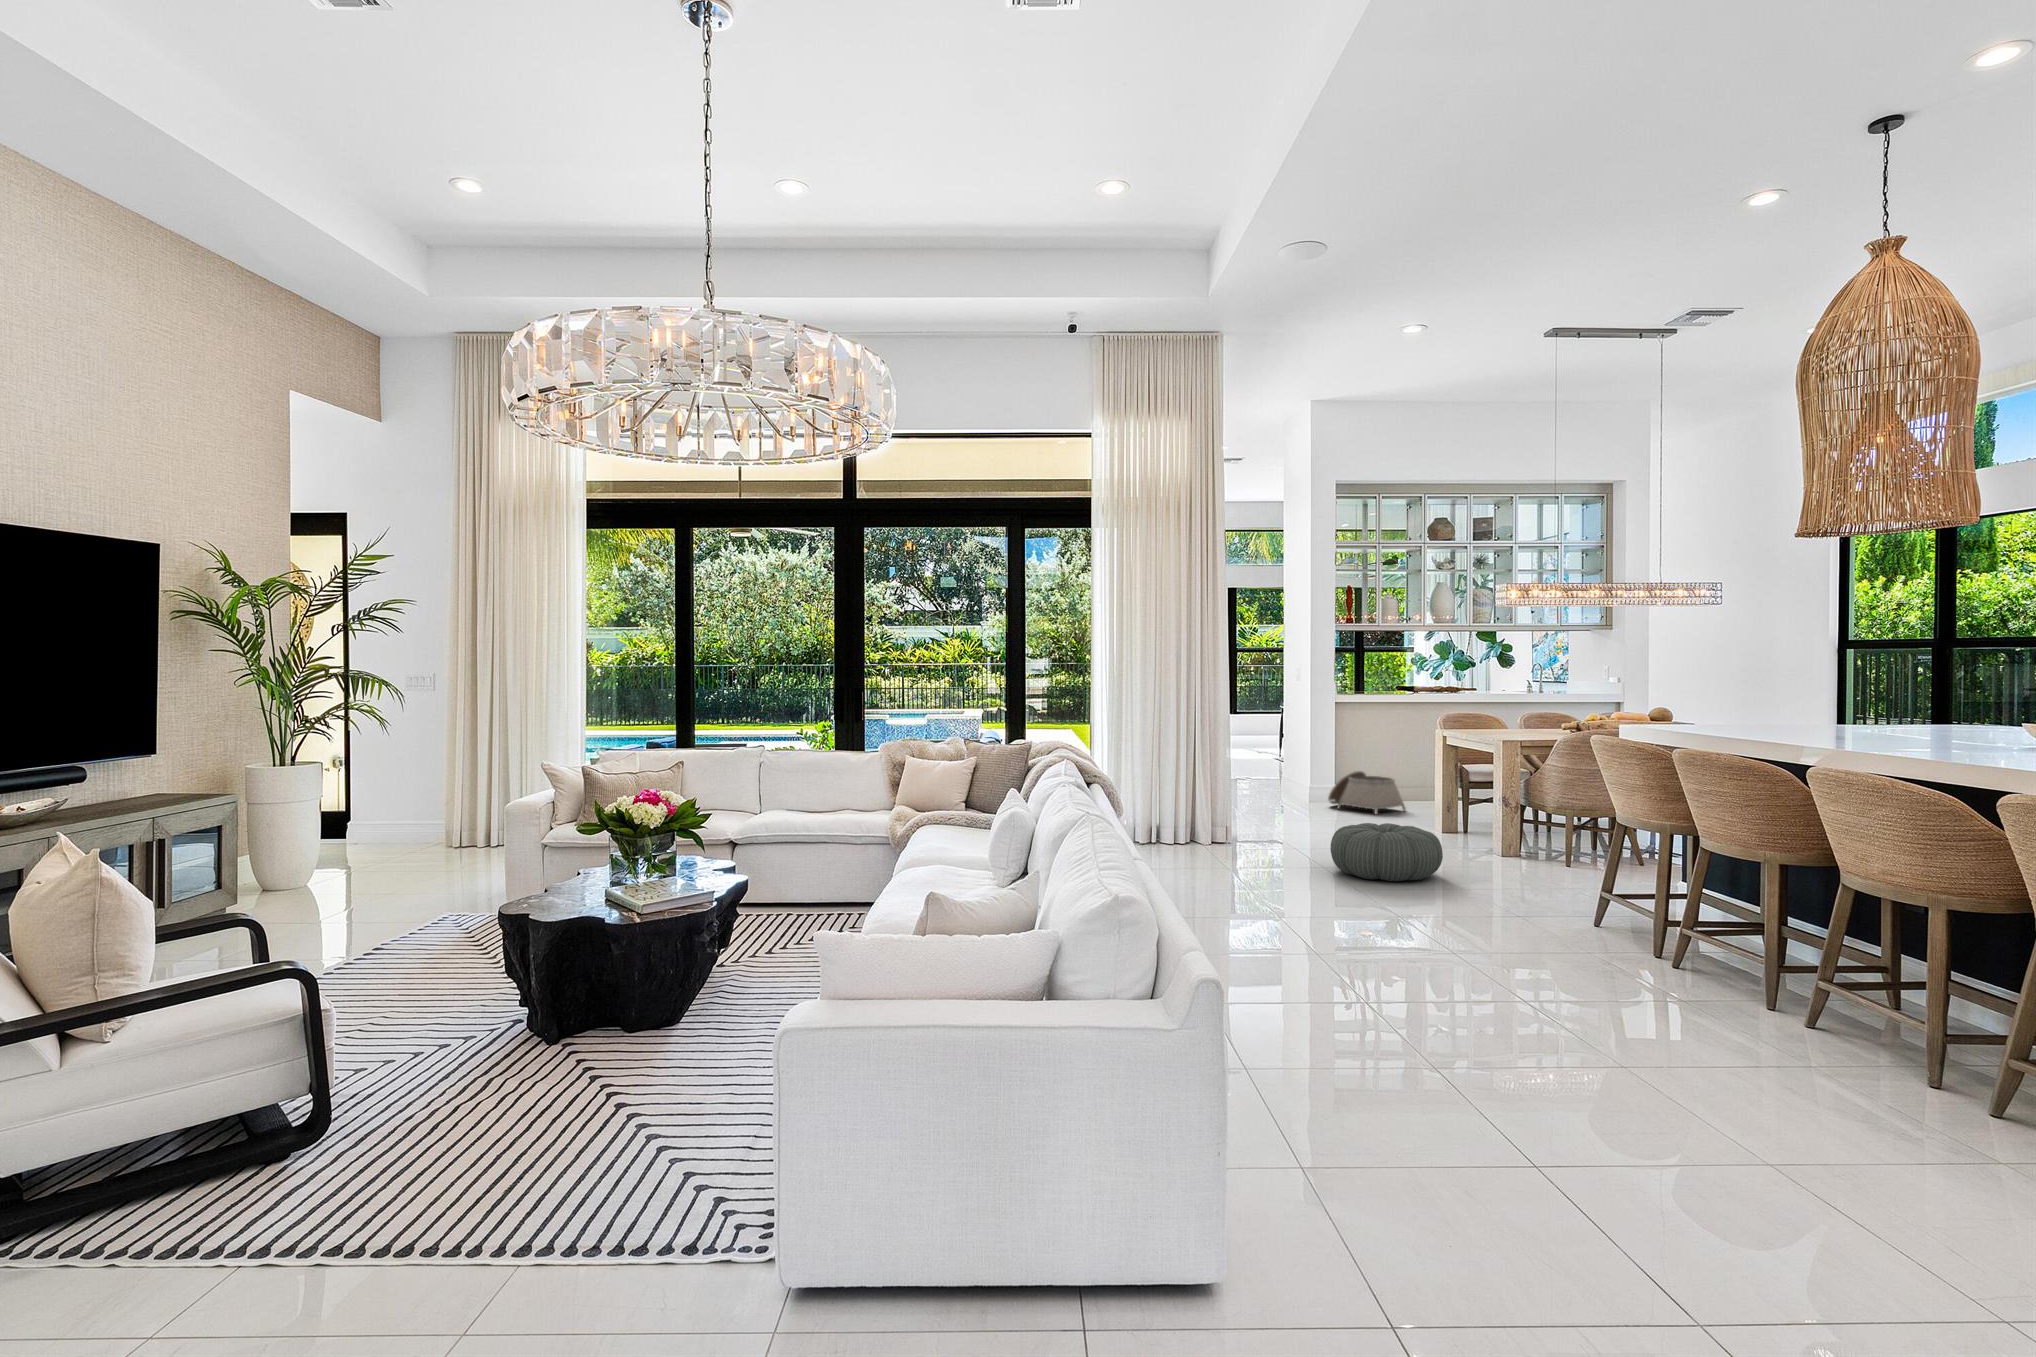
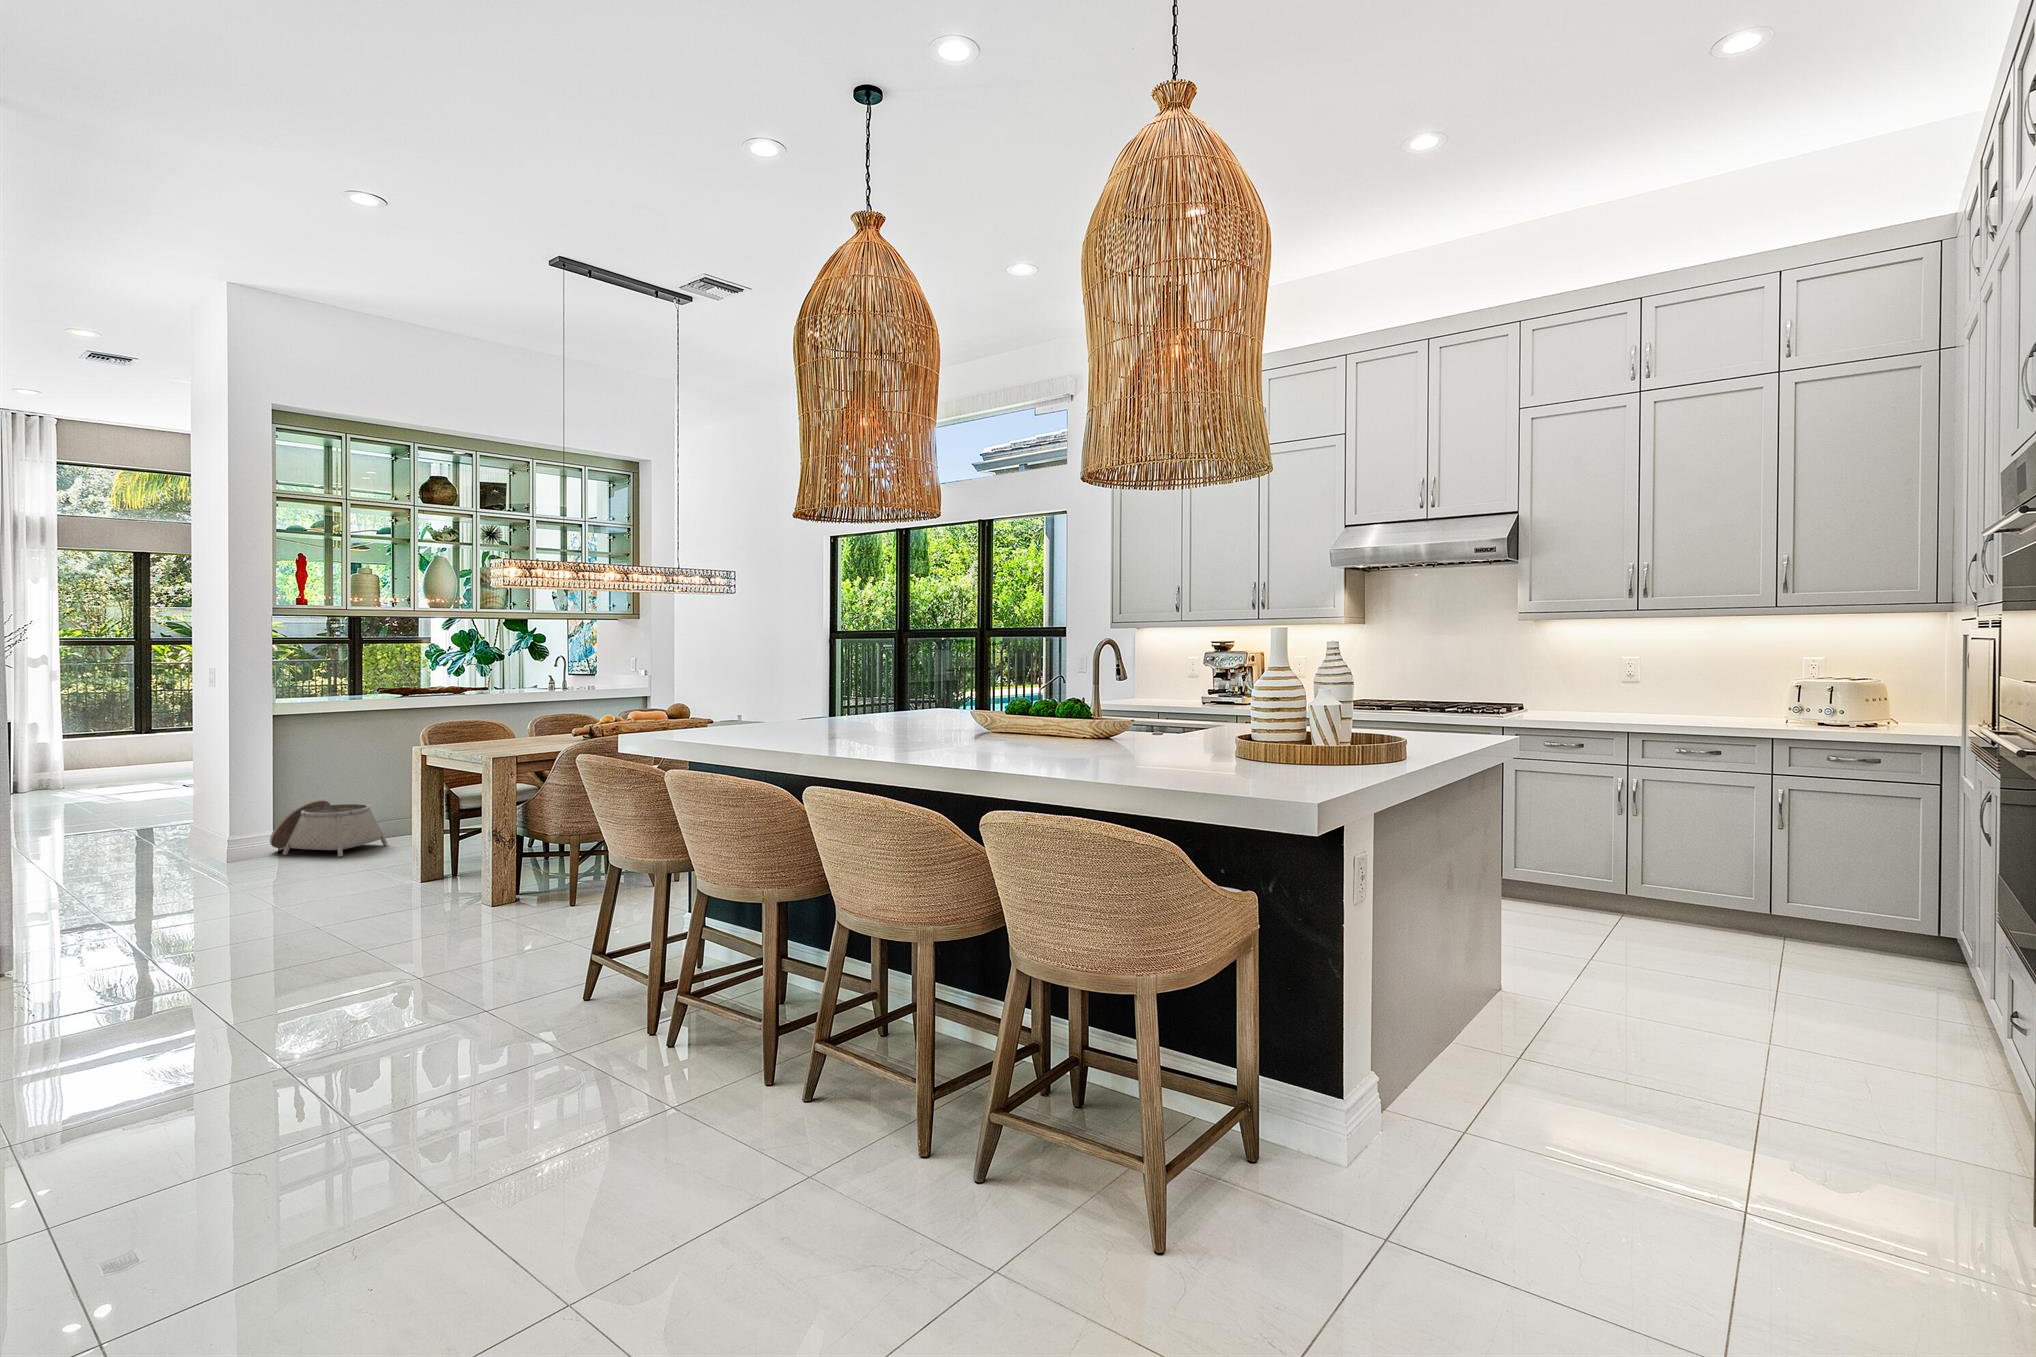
pouf: present [1330,823,1443,881] -> none [207,890,395,984]

